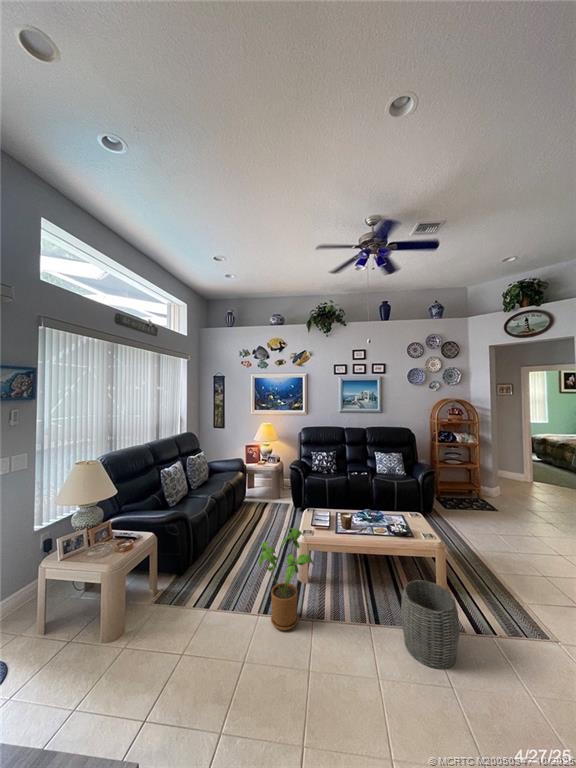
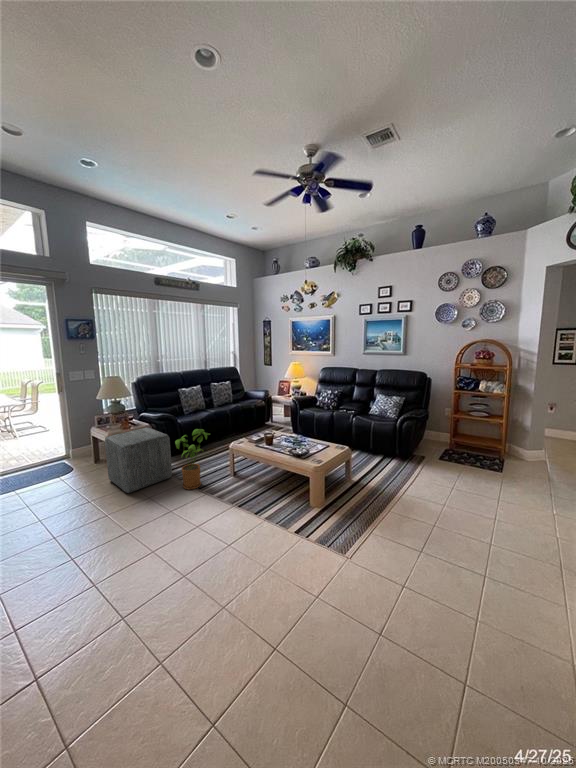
ottoman: none [130,542,237,680] -> present [105,428,172,493]
woven basket: present [401,580,459,669] -> none [228,478,268,532]

